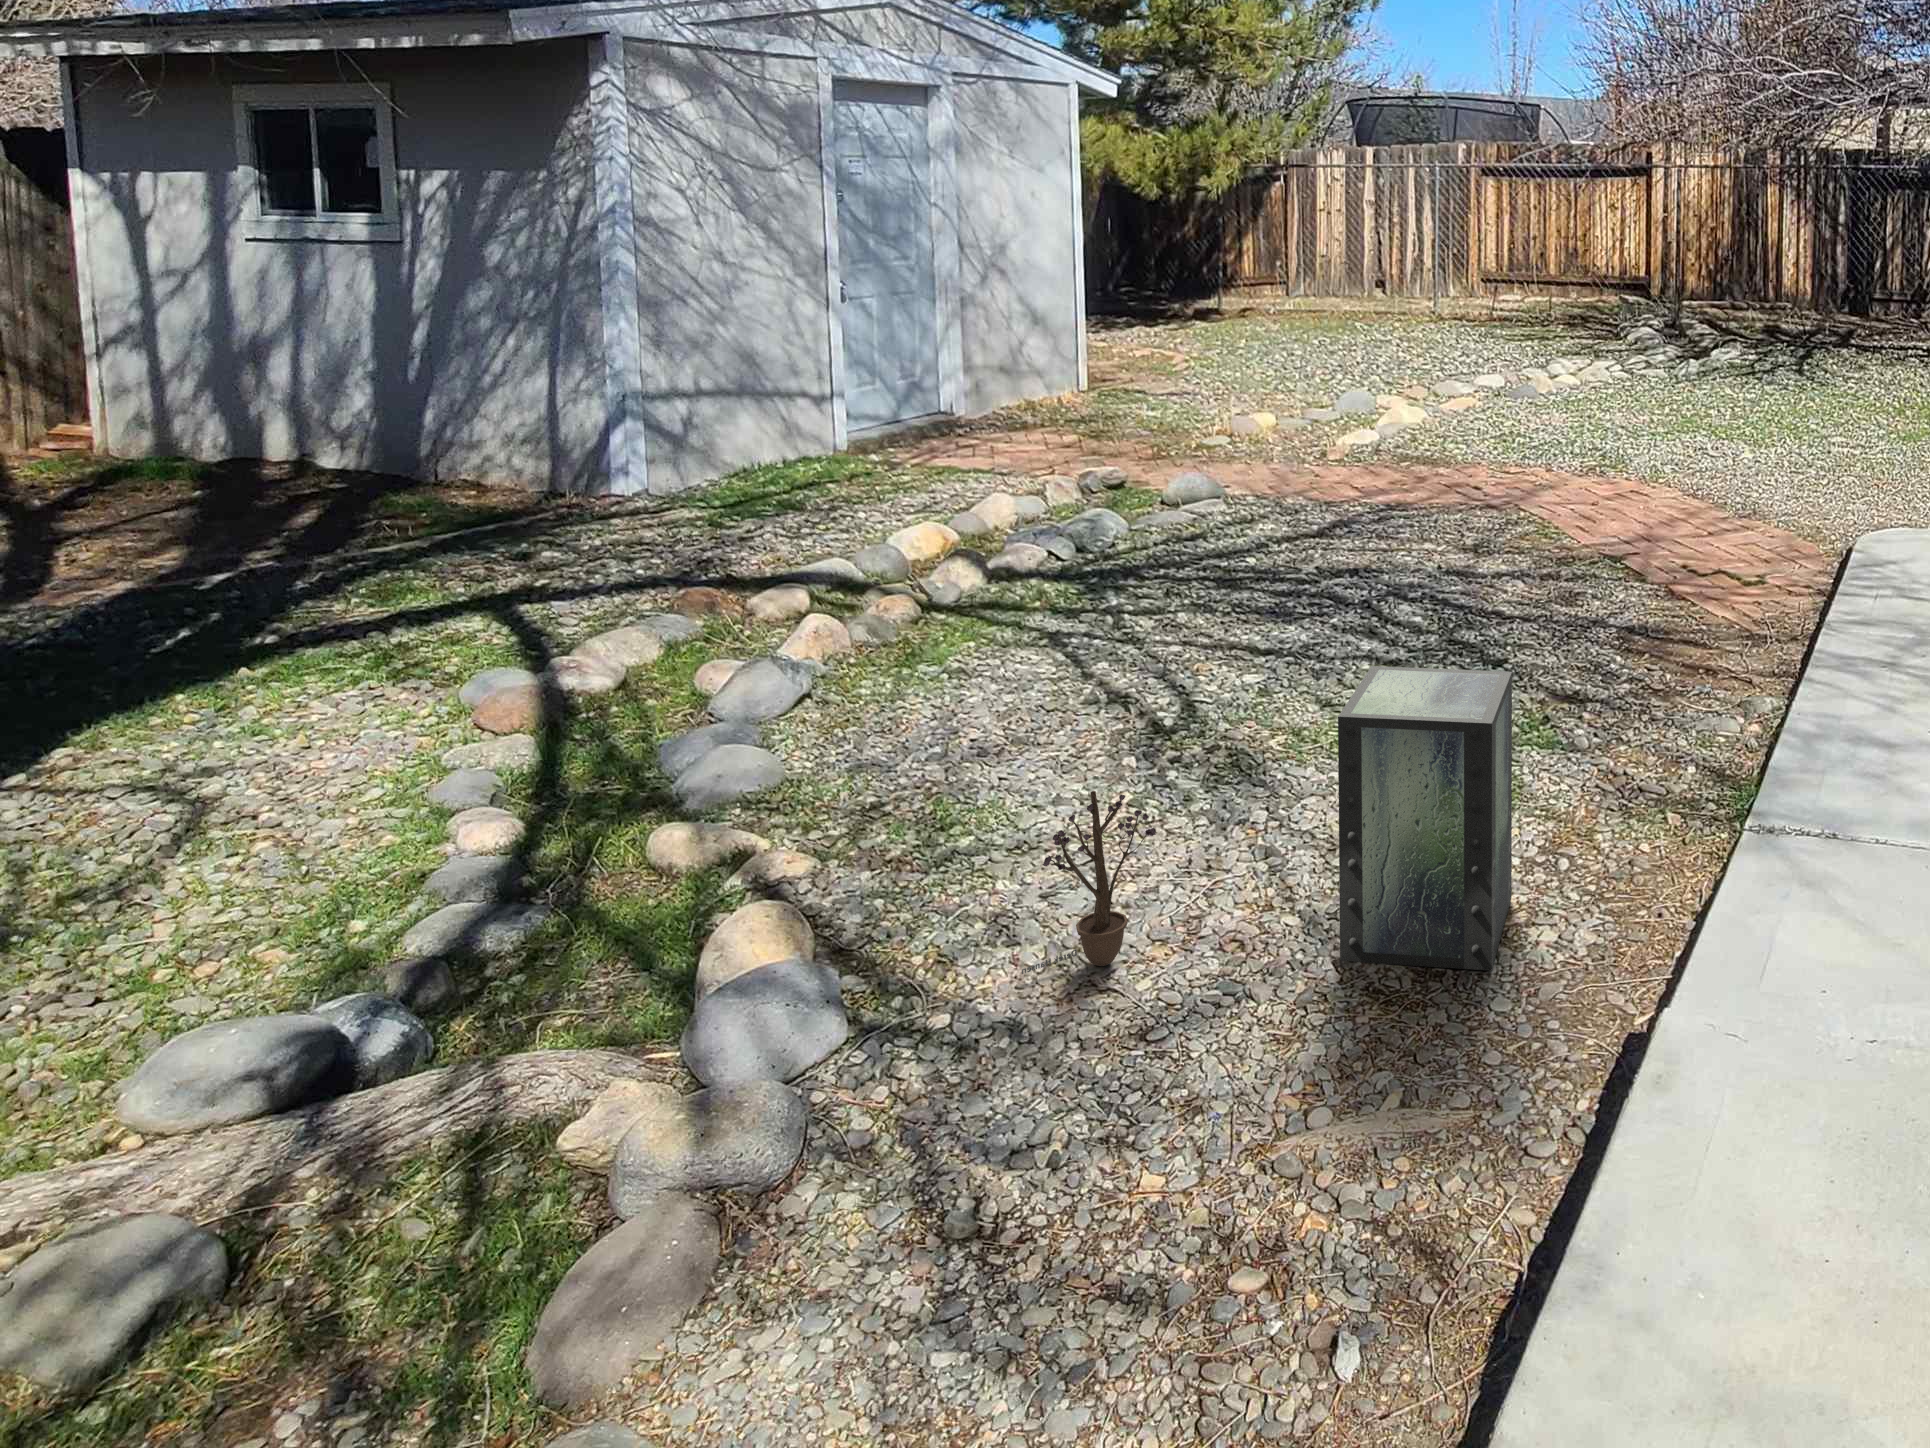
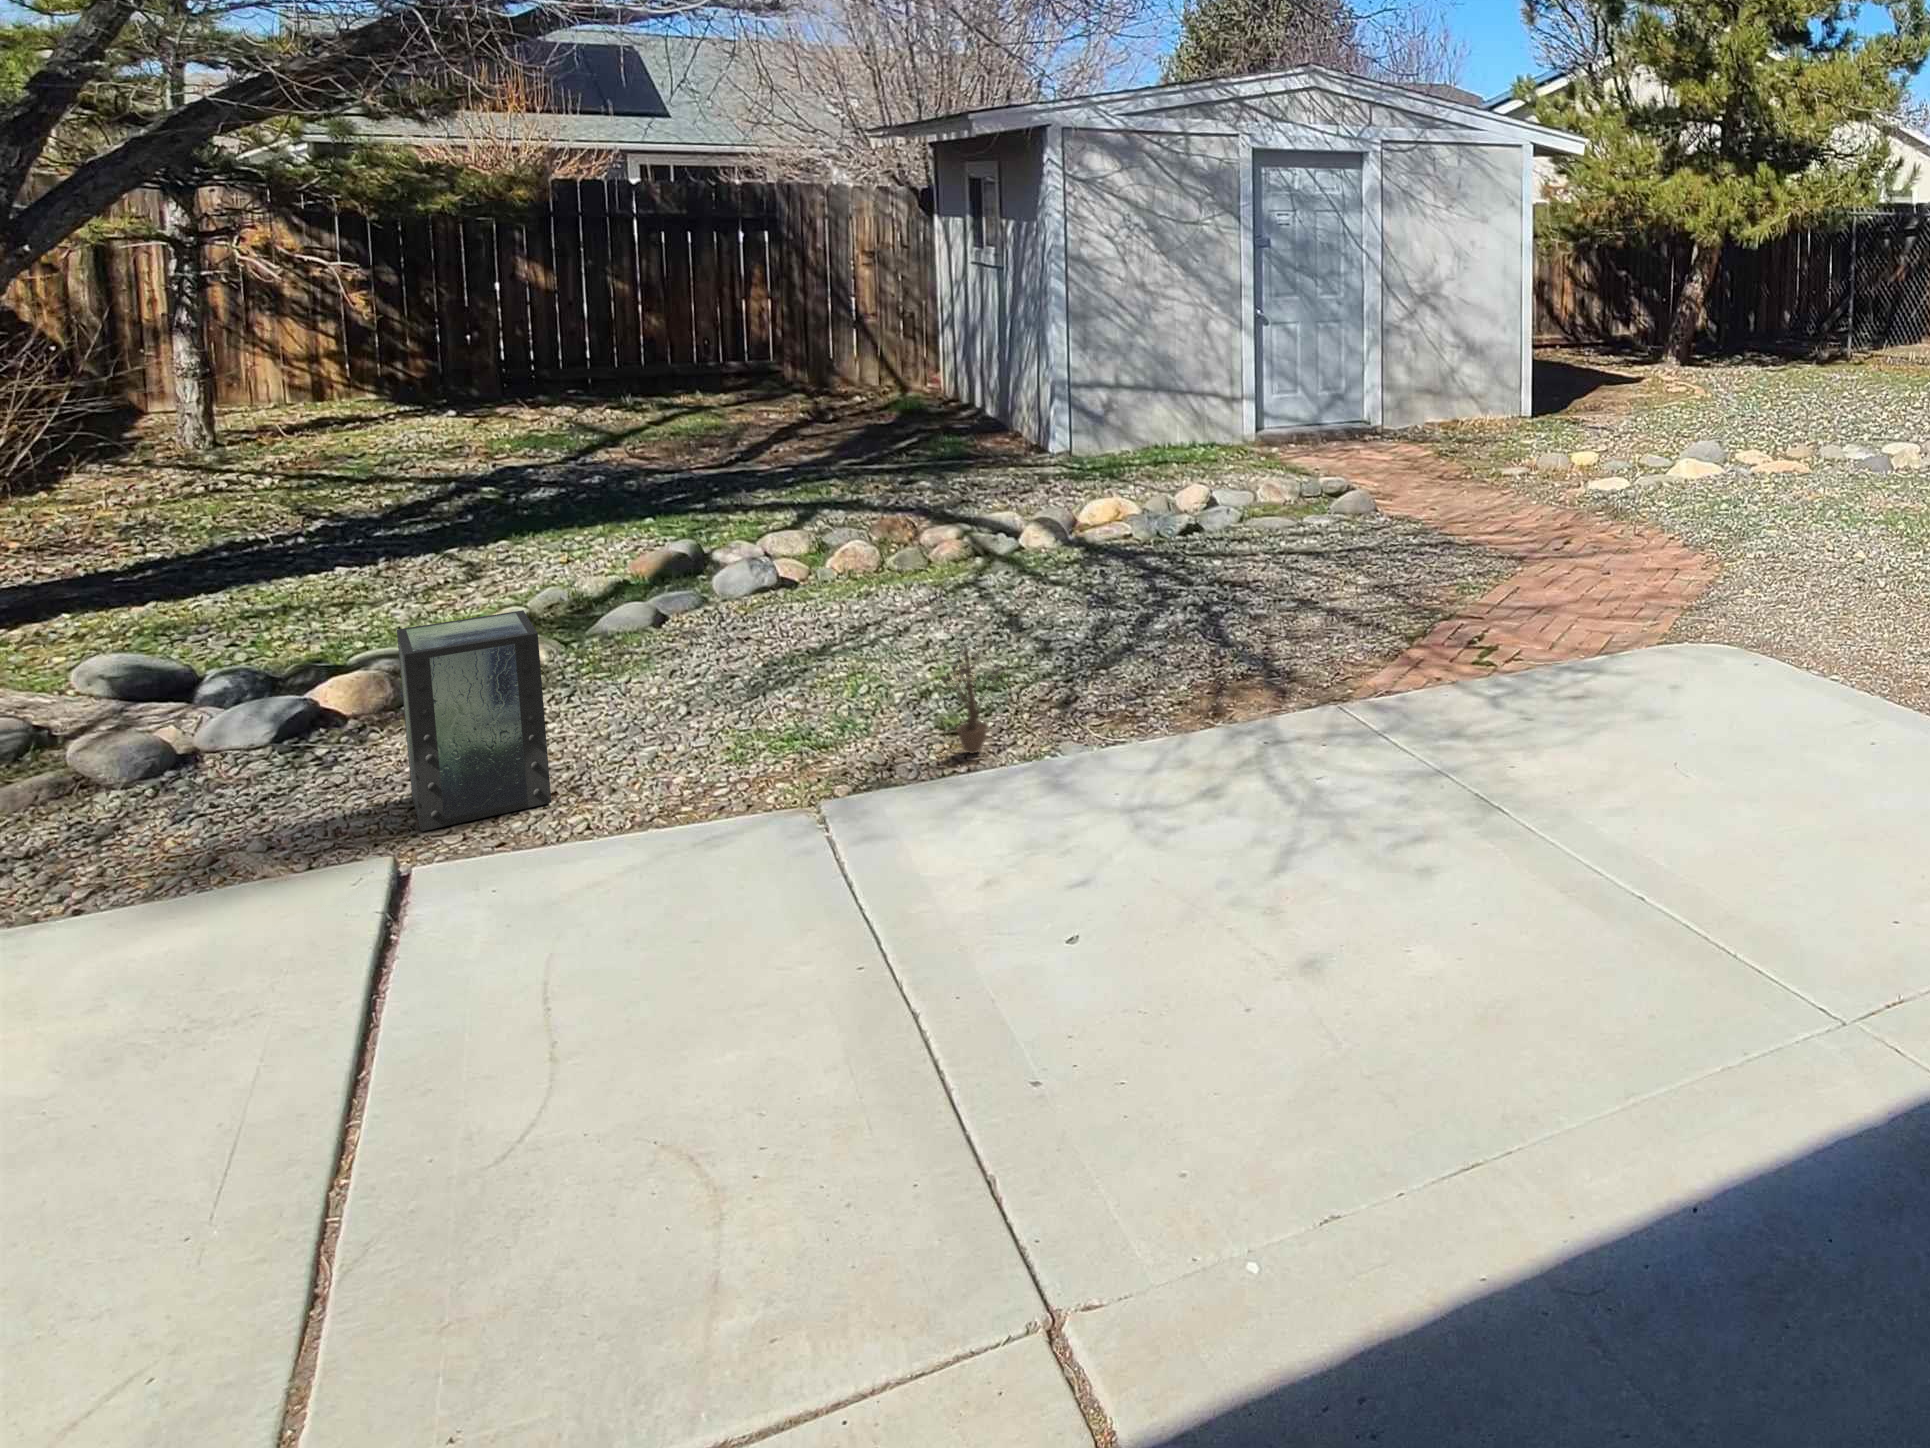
decorative plant: present [1022,791,1156,974] -> present [935,646,1003,753]

